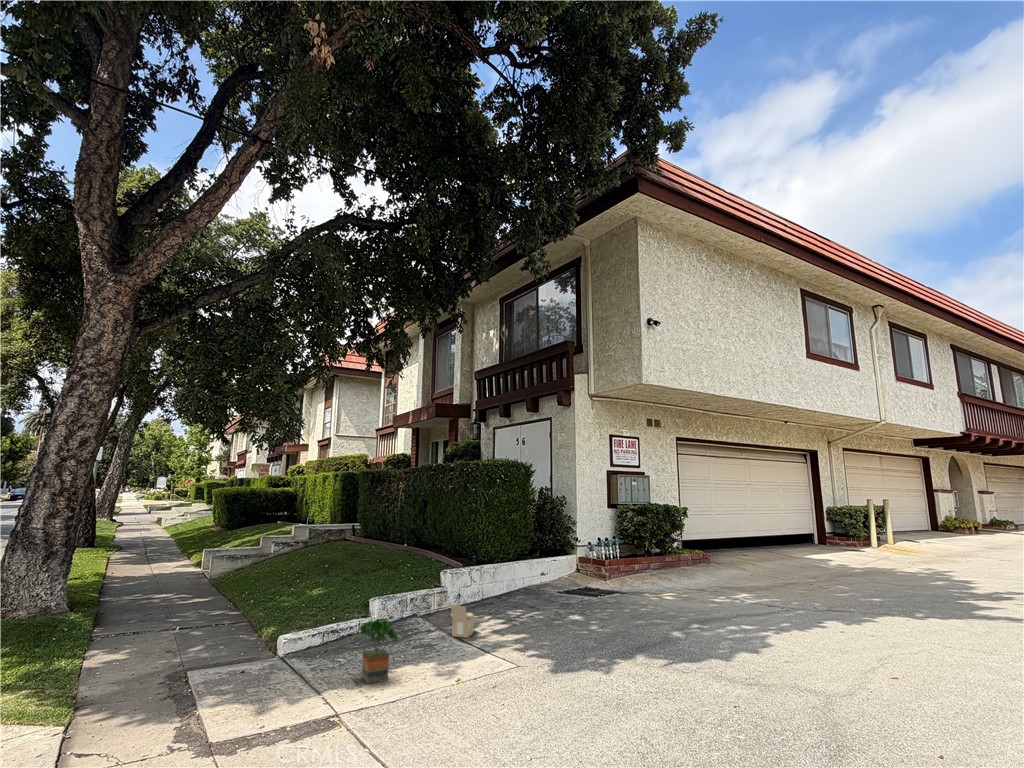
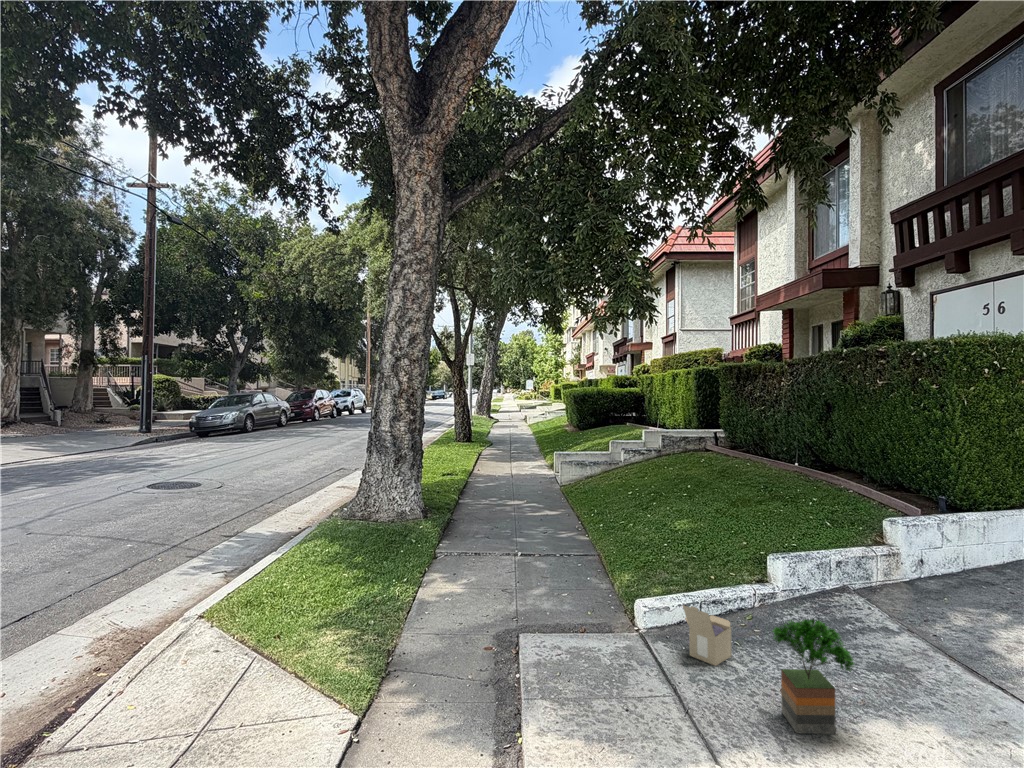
cardboard box: present [450,604,474,638] -> present [683,605,732,666]

